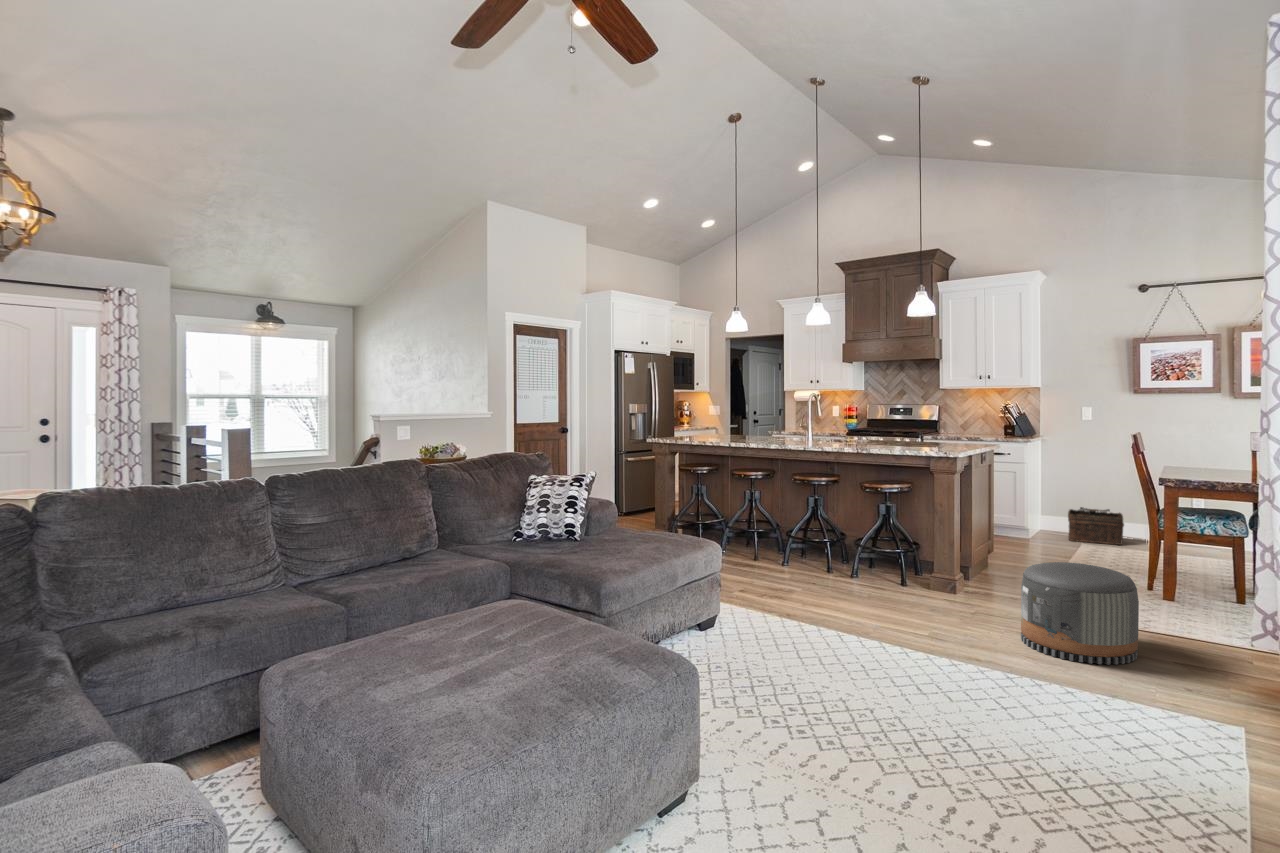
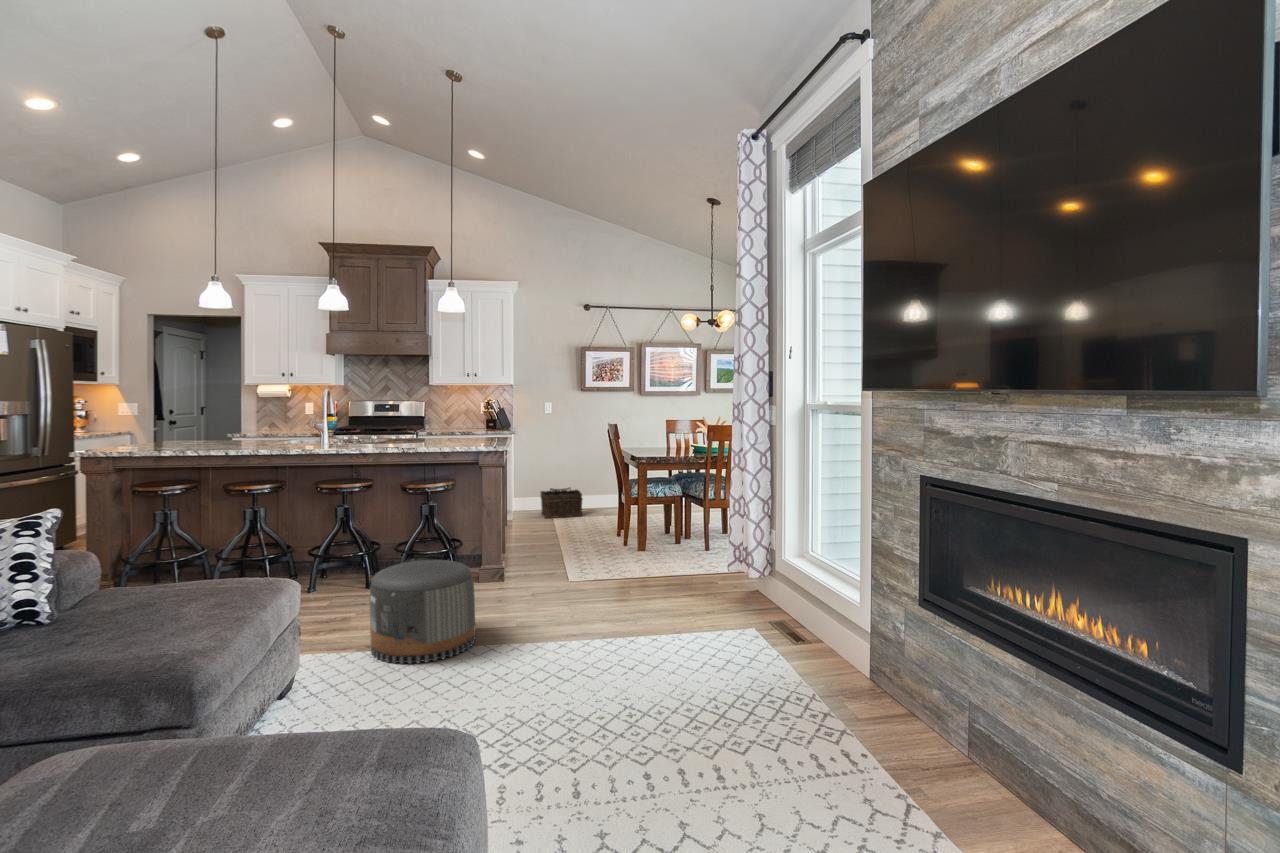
pouf: present [1021,562,1139,665] -> present [369,560,476,664]

